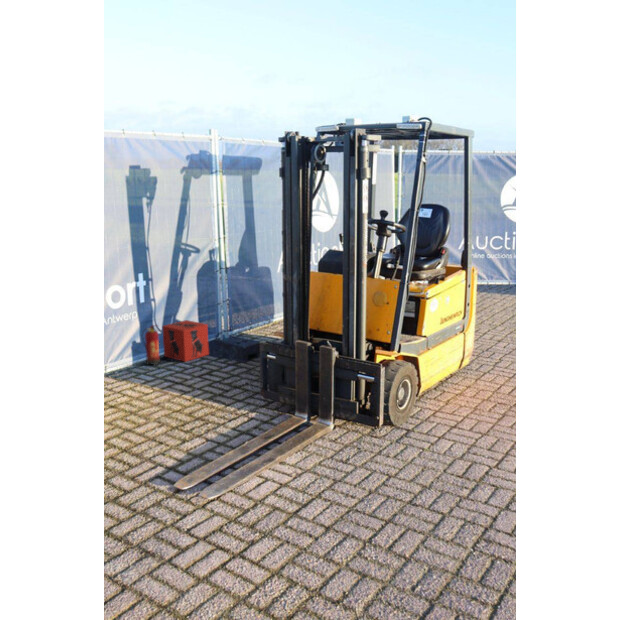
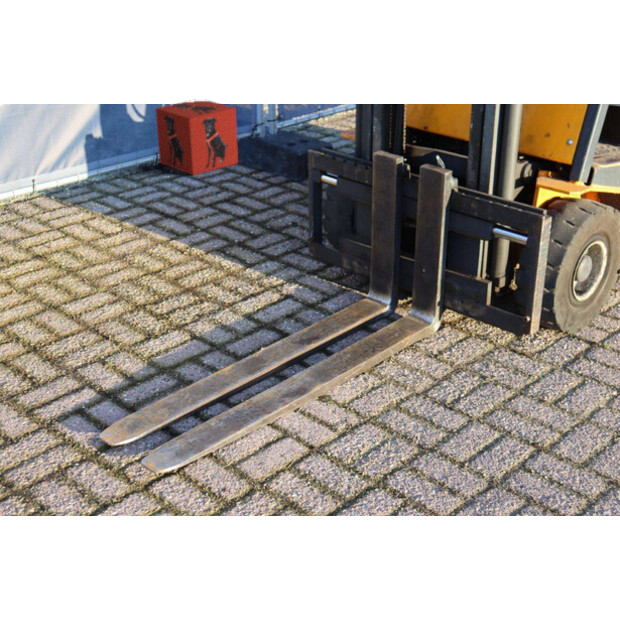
fire extinguisher: present [145,325,160,365] -> none [116,106,150,180]

